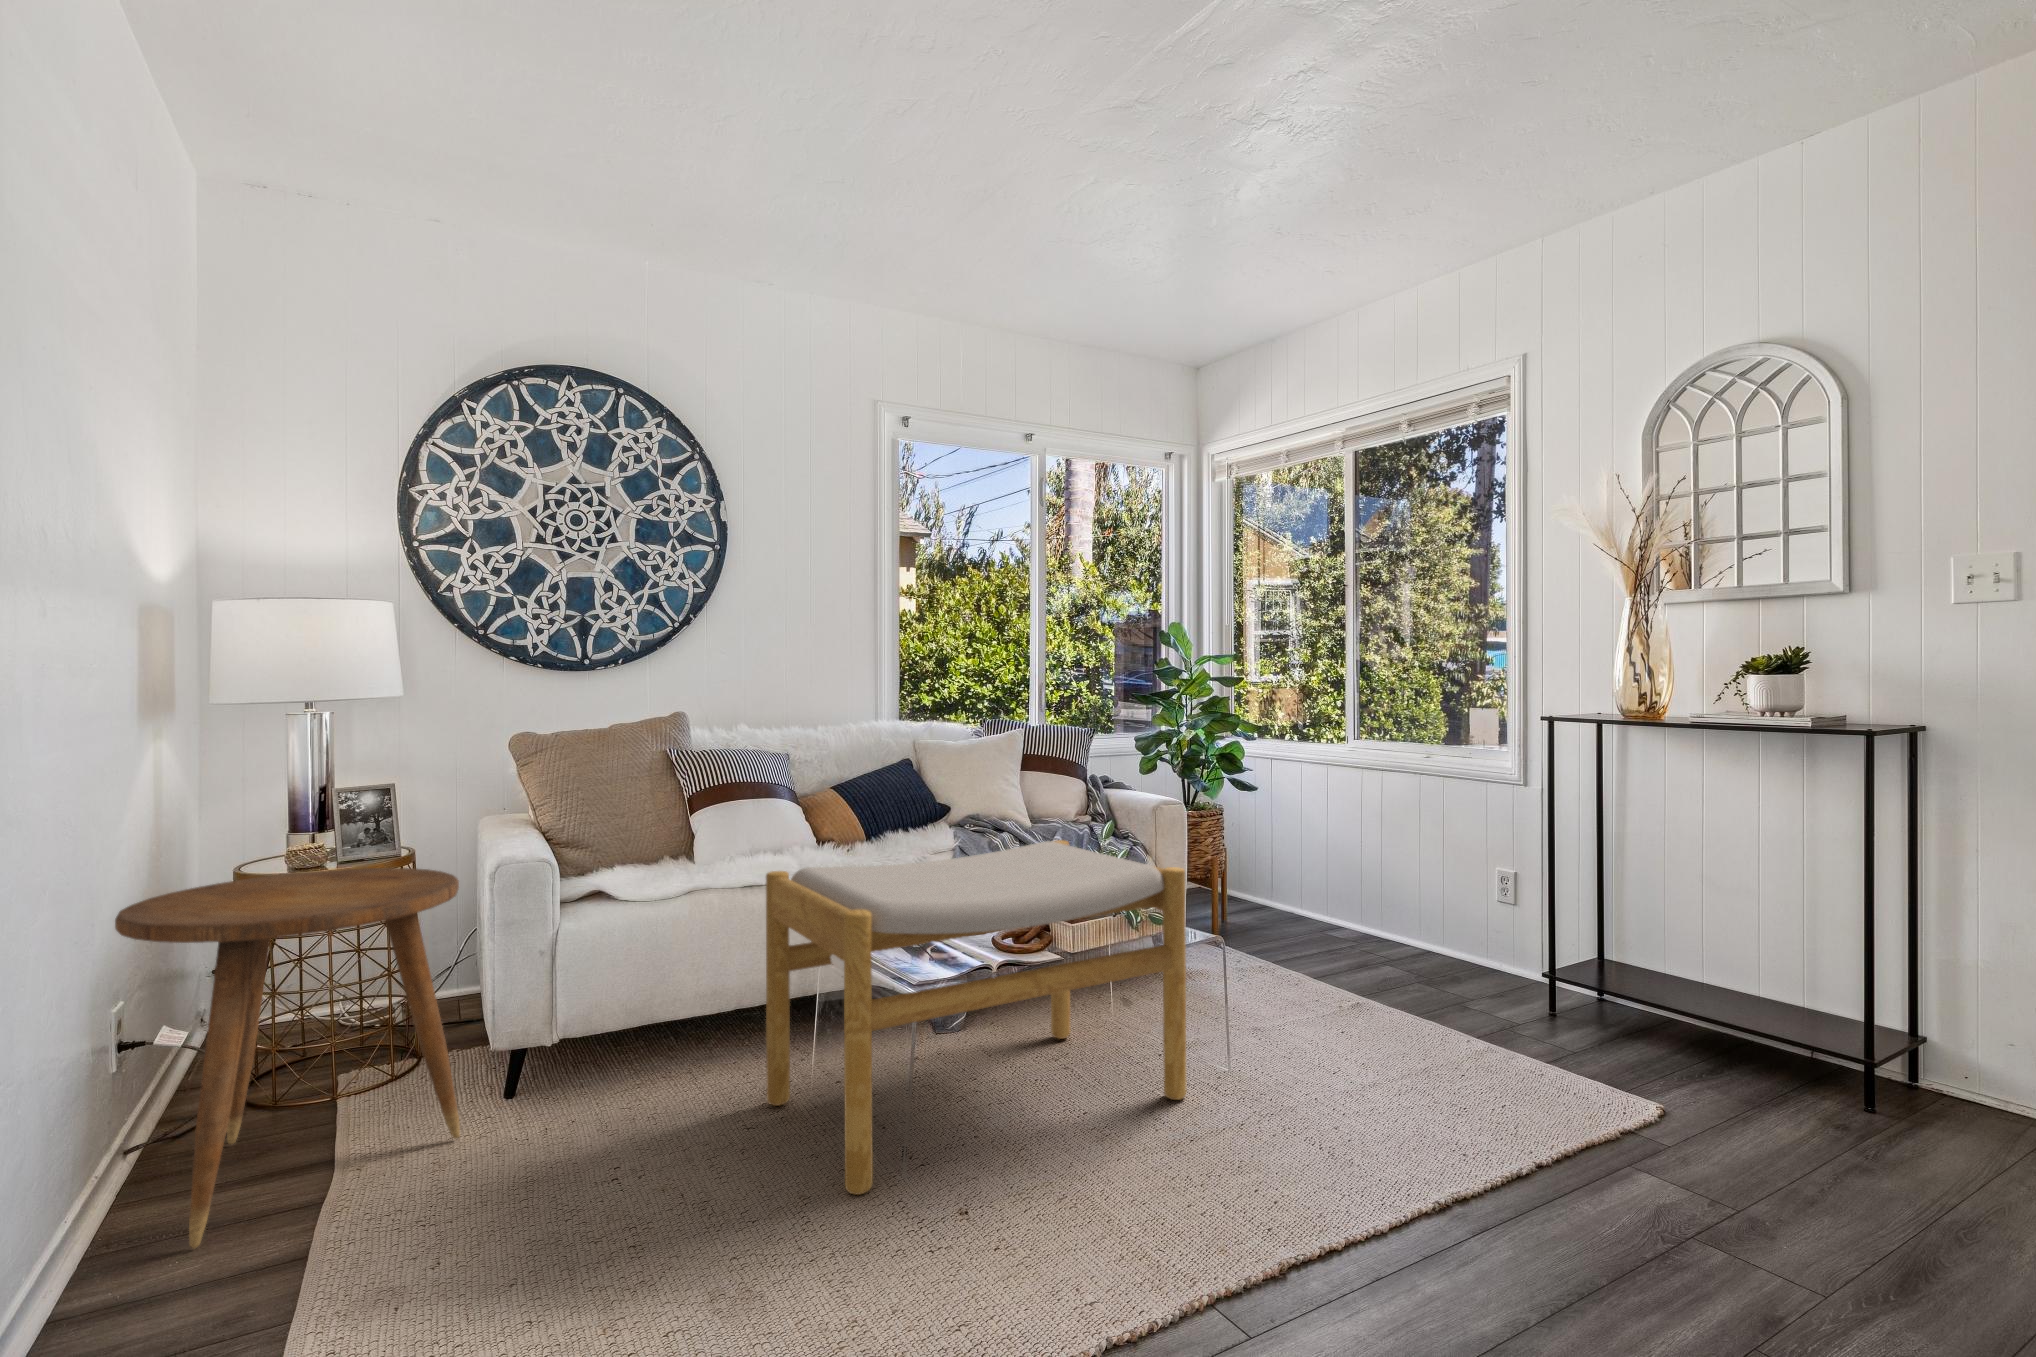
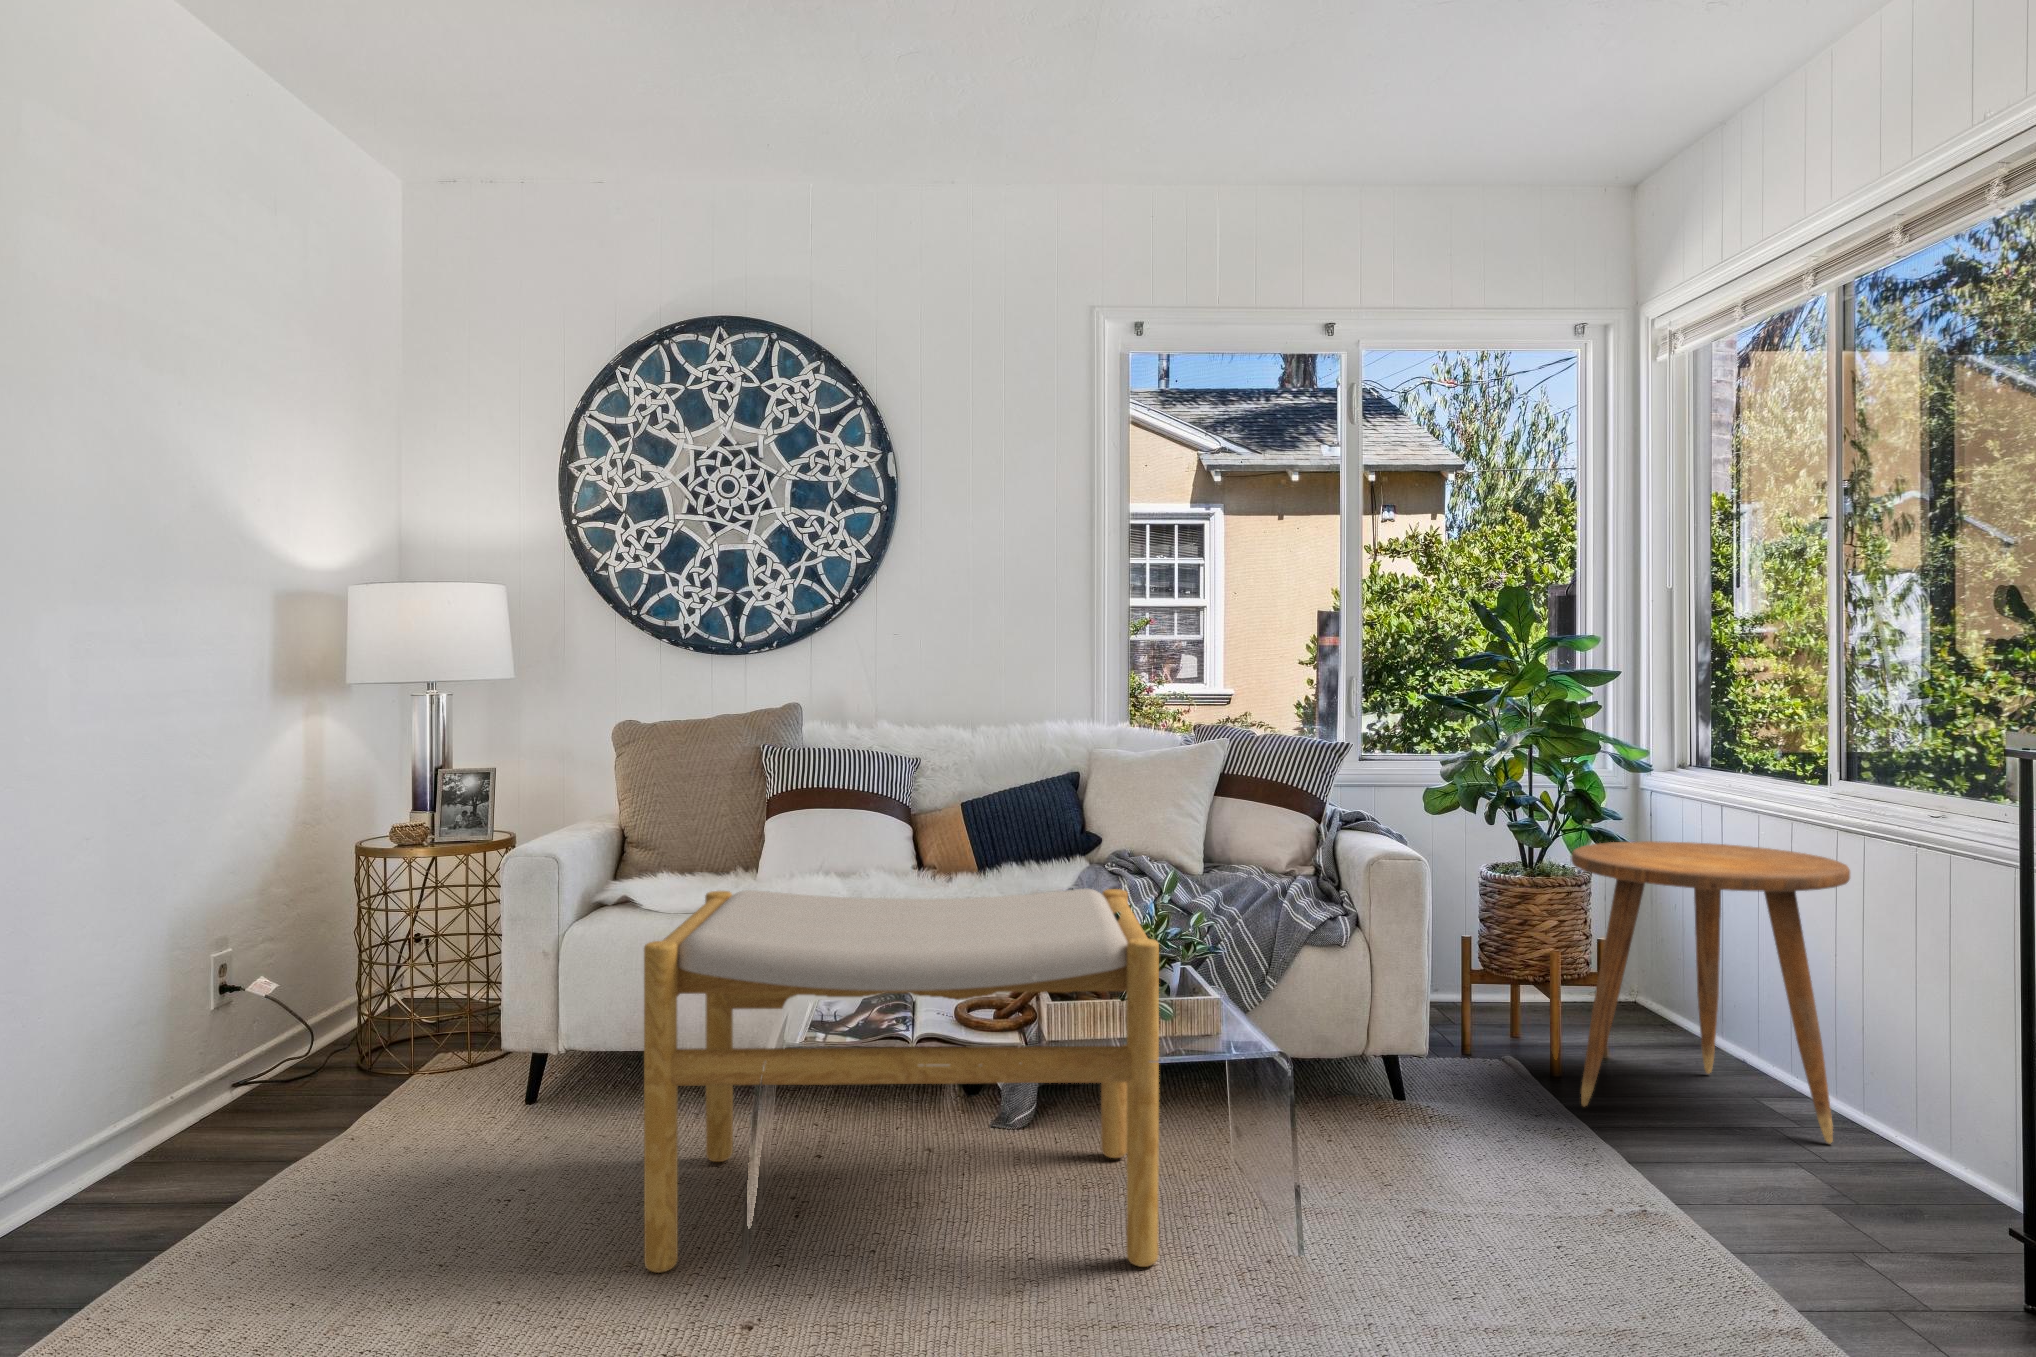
side table: present [115,868,460,1249] -> present [1571,841,1850,1143]

